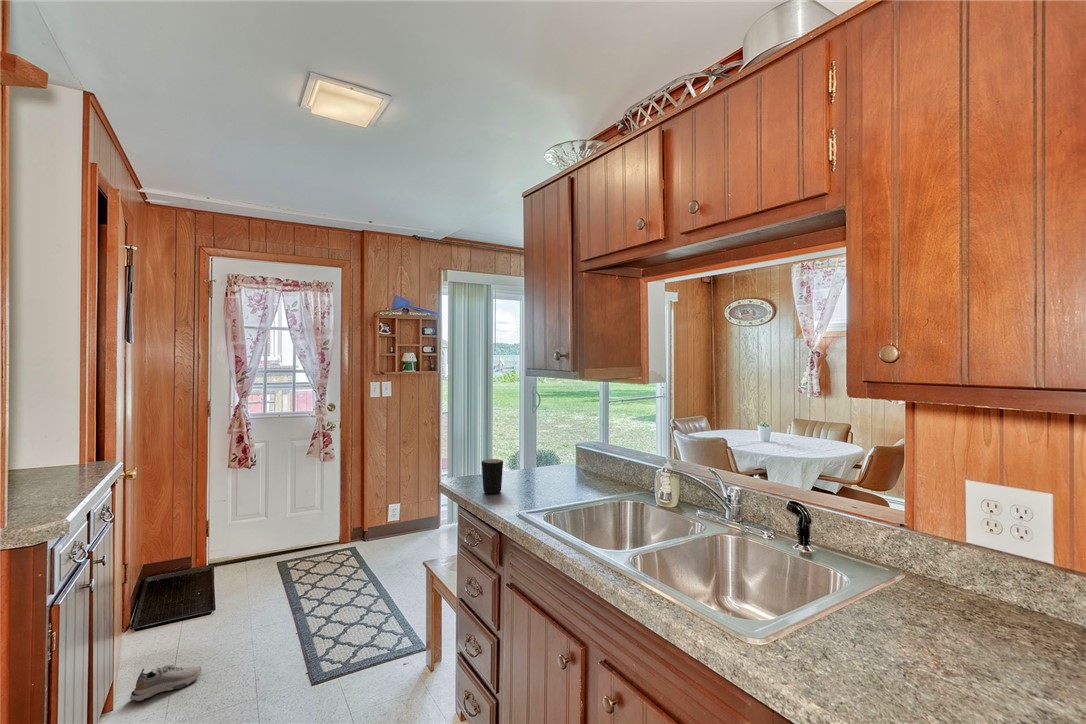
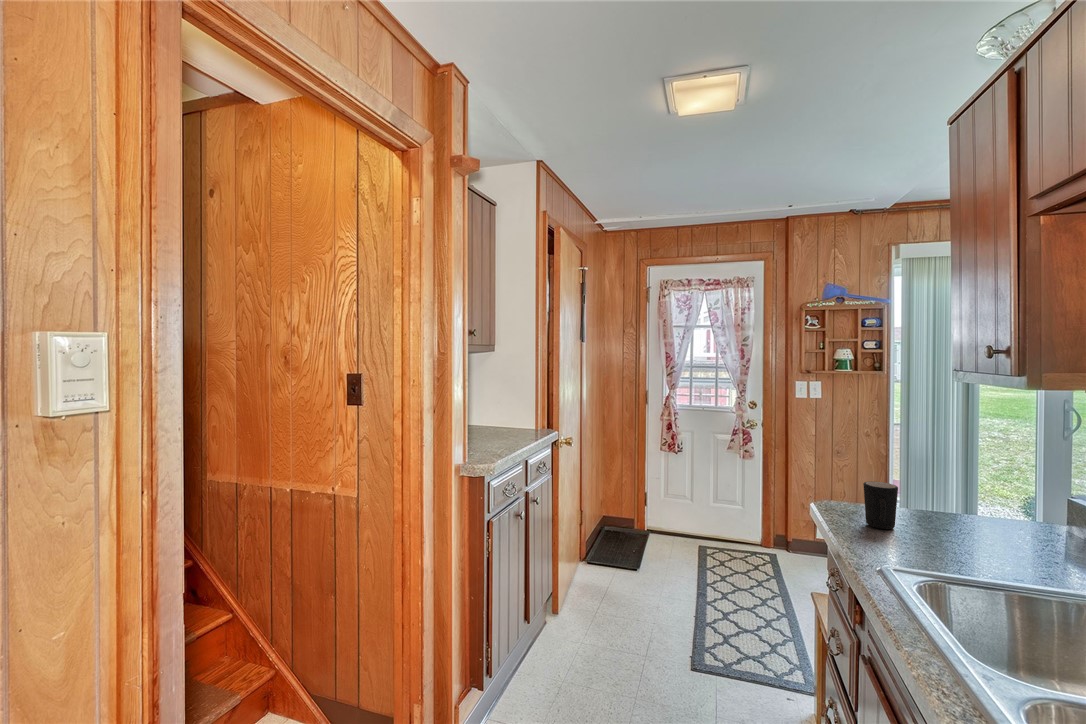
shoe: present [130,665,201,701] -> none [570,592,615,620]

